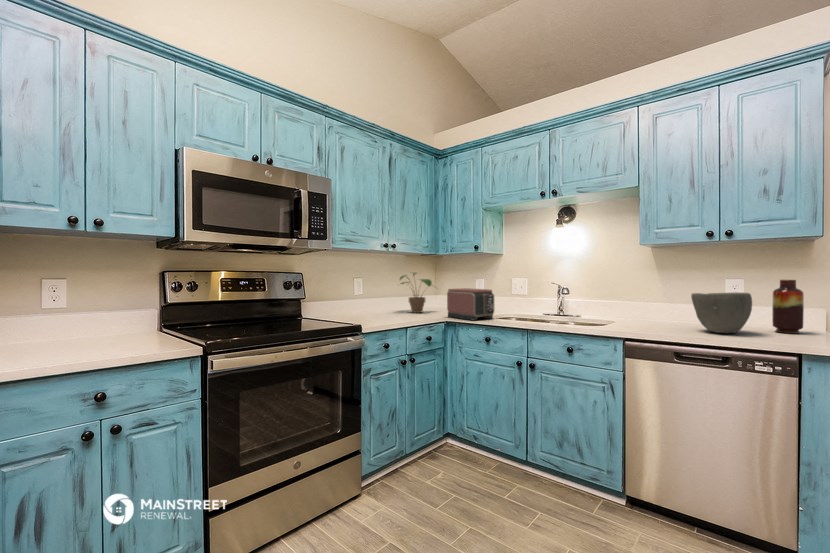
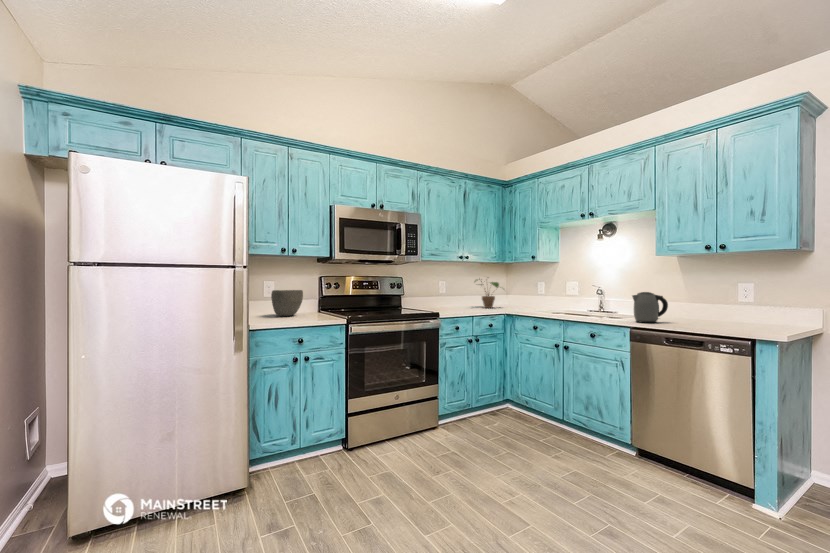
vase: present [772,280,804,334] -> none [763,284,788,327]
toaster: present [447,288,494,321] -> none [508,289,544,314]
kettle: none [622,291,664,332] -> present [632,292,668,323]
bowl: present [691,292,752,333] -> present [271,290,303,316]

